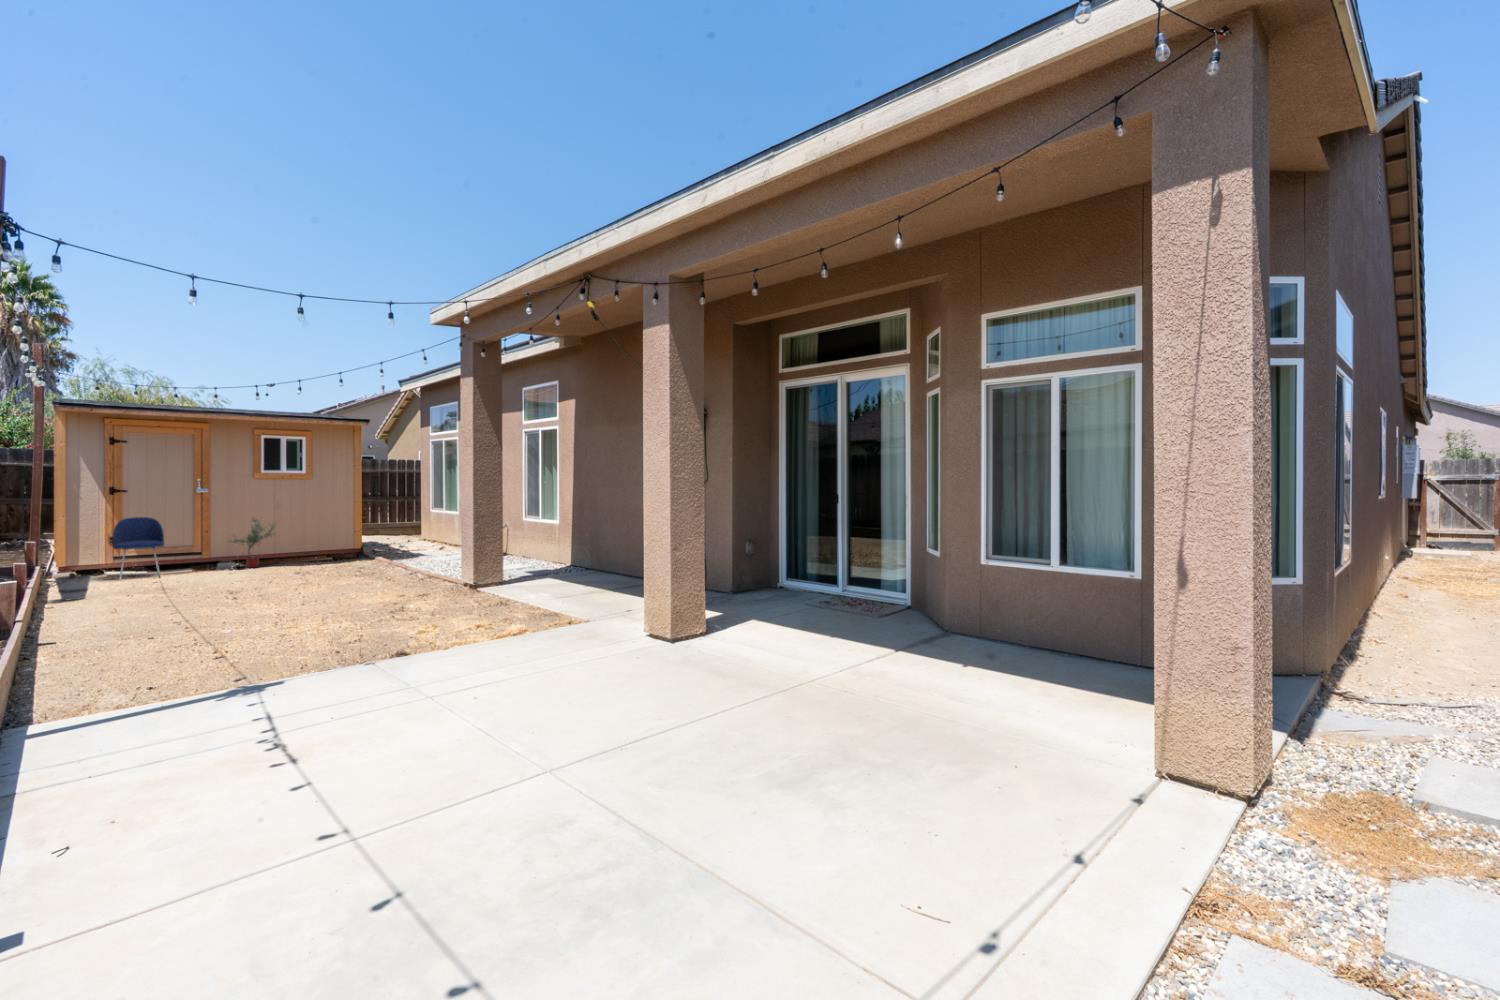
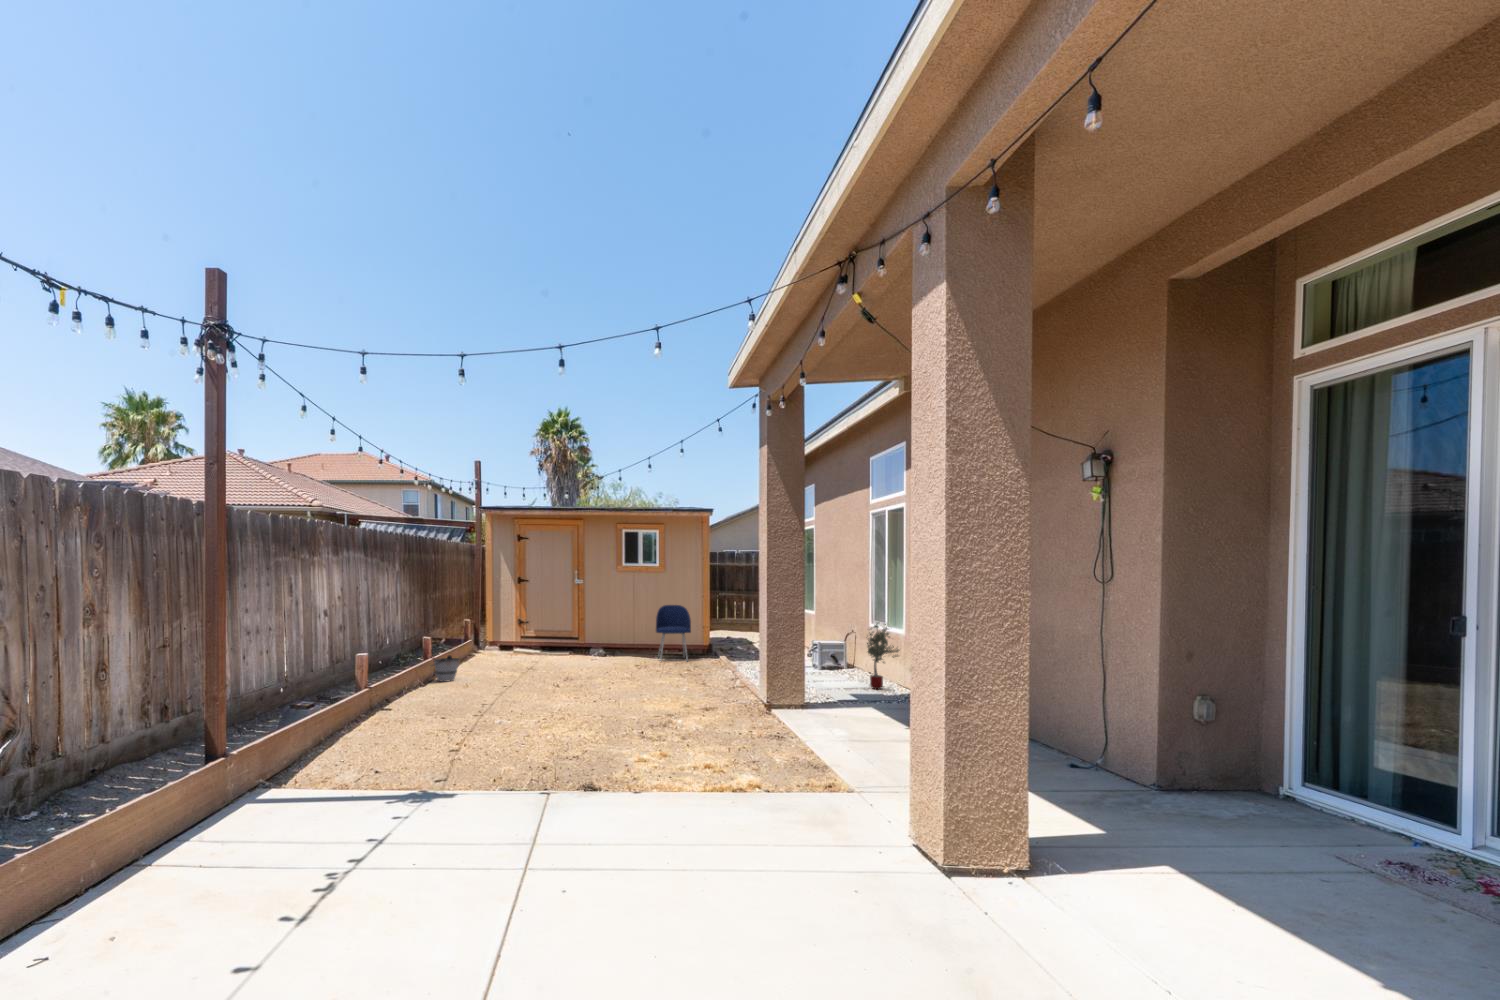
chair: present [113,517,164,580] -> present [656,605,691,660]
potted tree: present [228,517,276,568] -> present [866,622,900,689]

